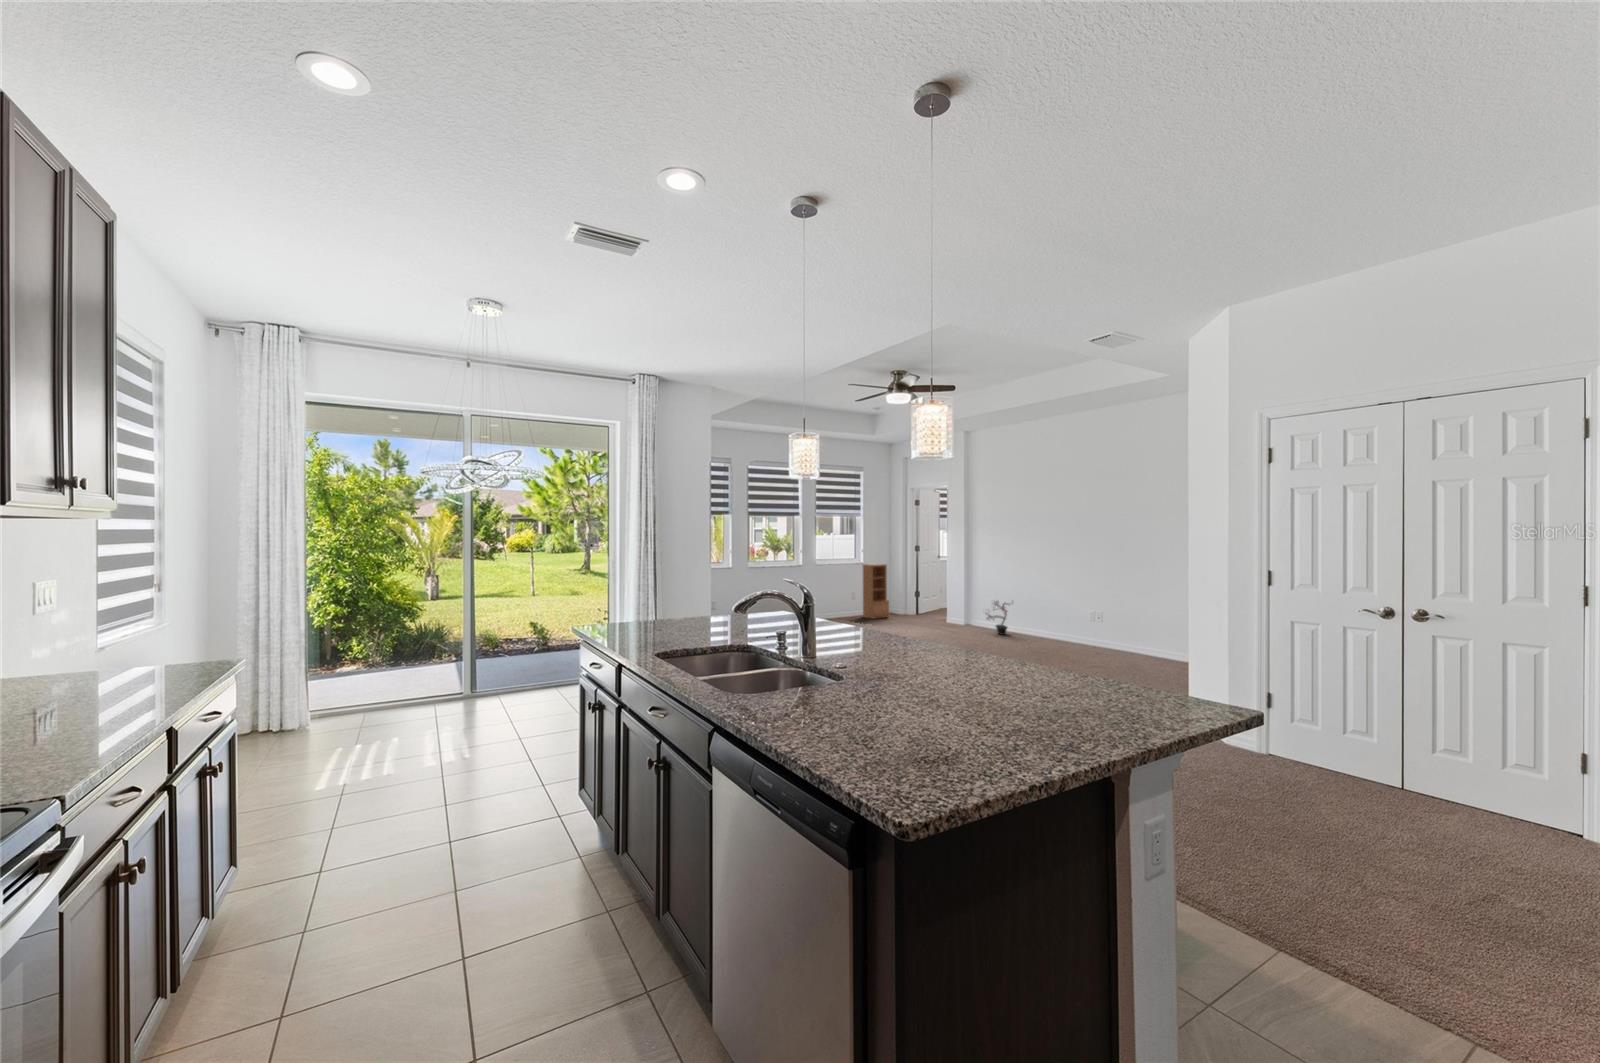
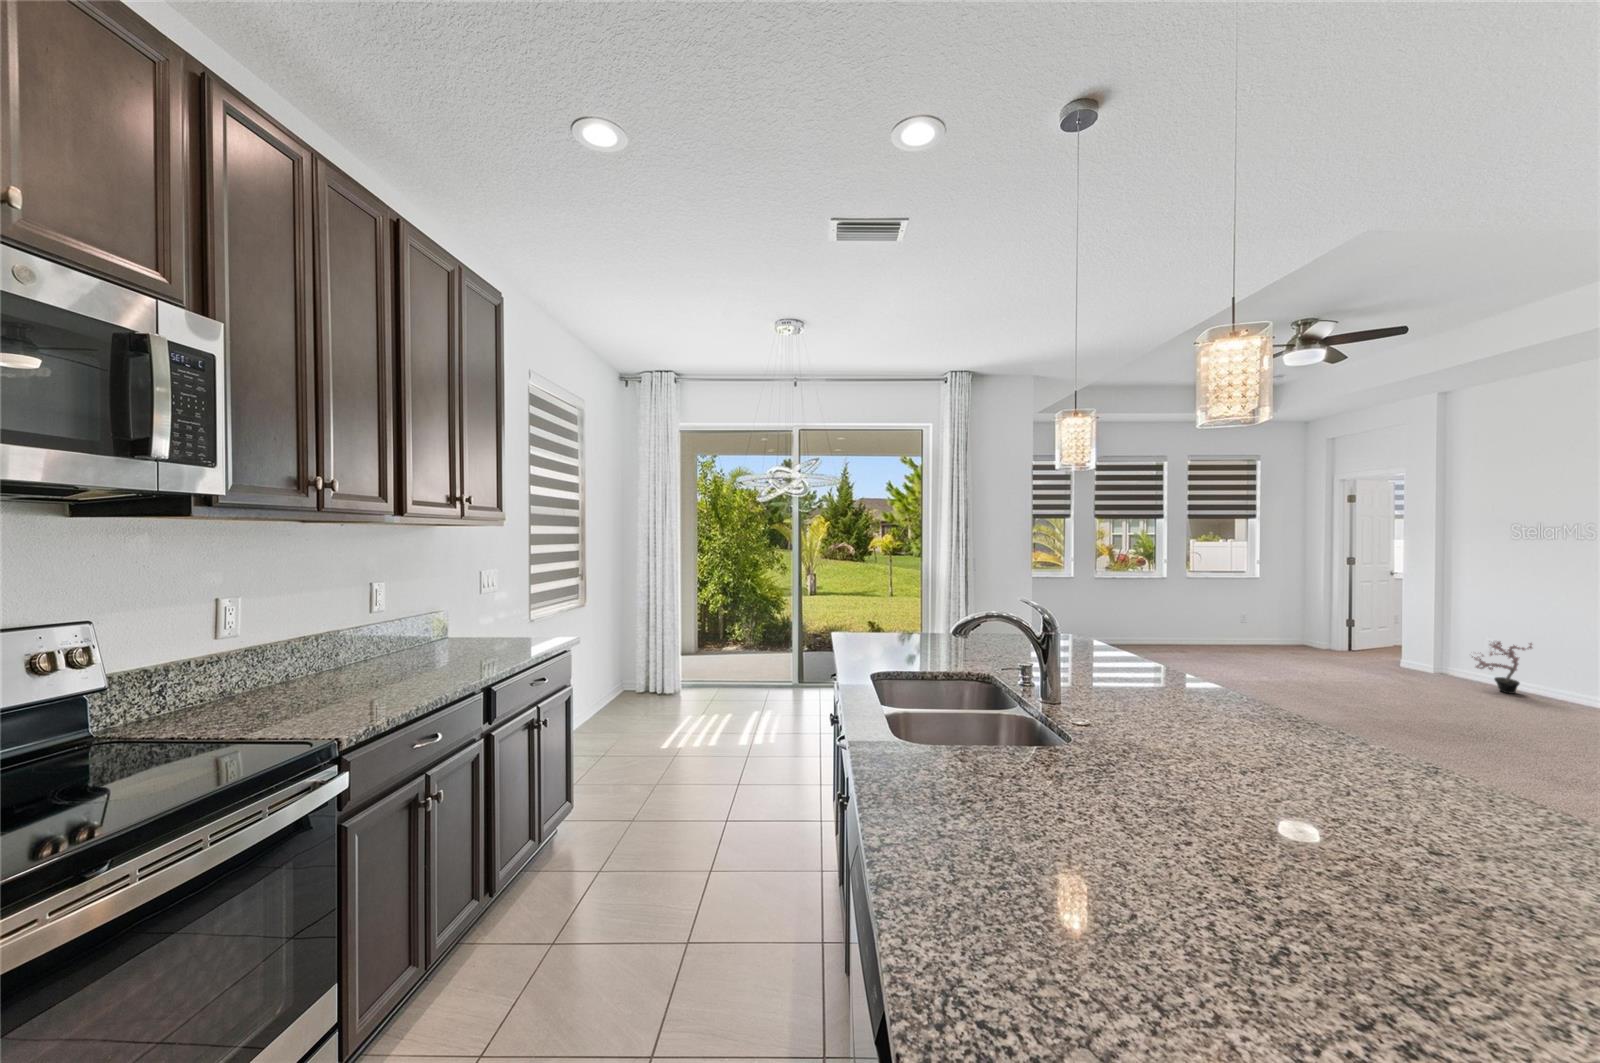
bookcase: present [863,564,889,619] -> none [1261,578,1303,649]

